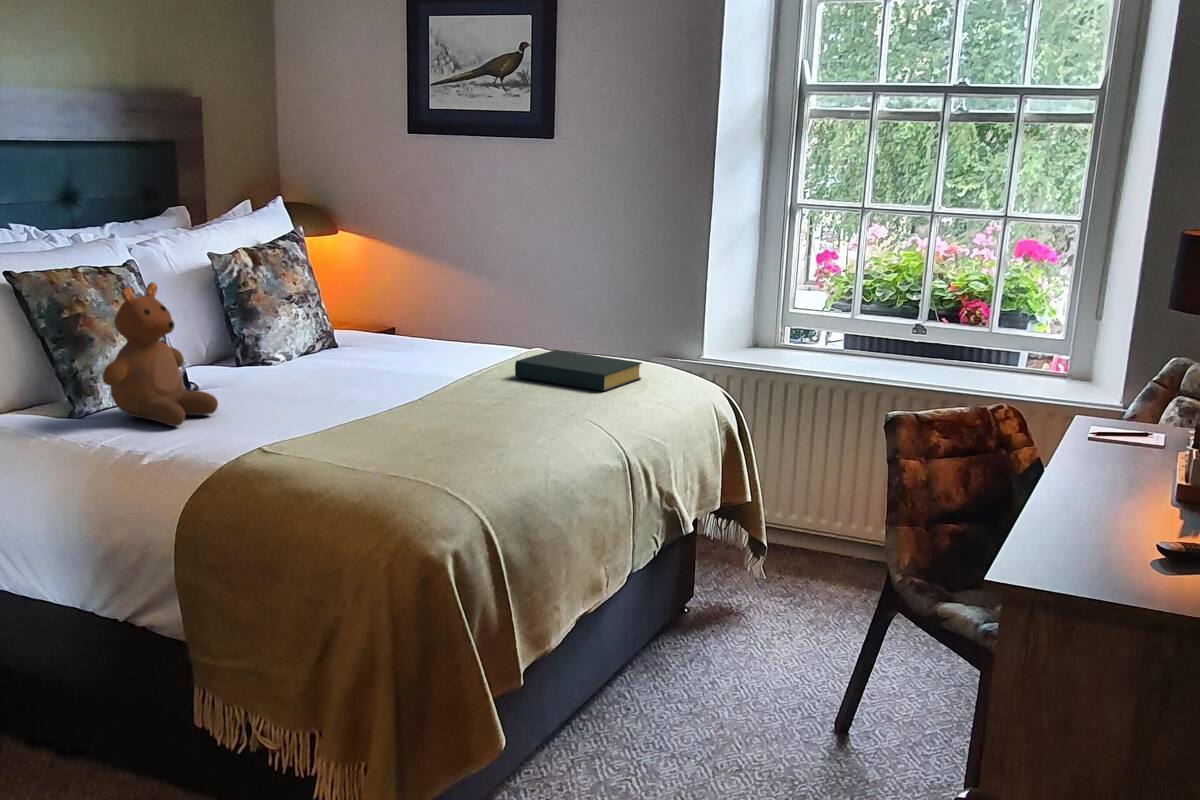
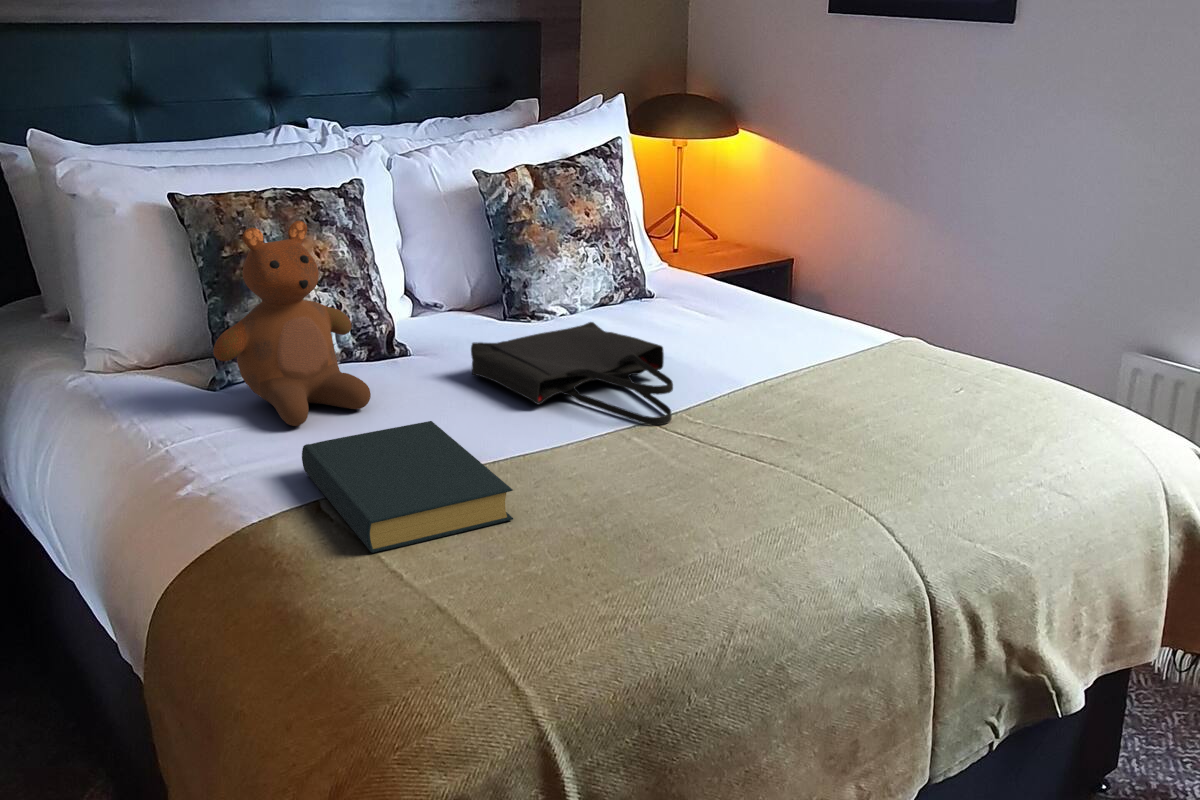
hardback book: present [515,350,642,391] -> present [302,421,513,553]
tote bag: none [266,353,429,402] -> present [471,322,673,425]

